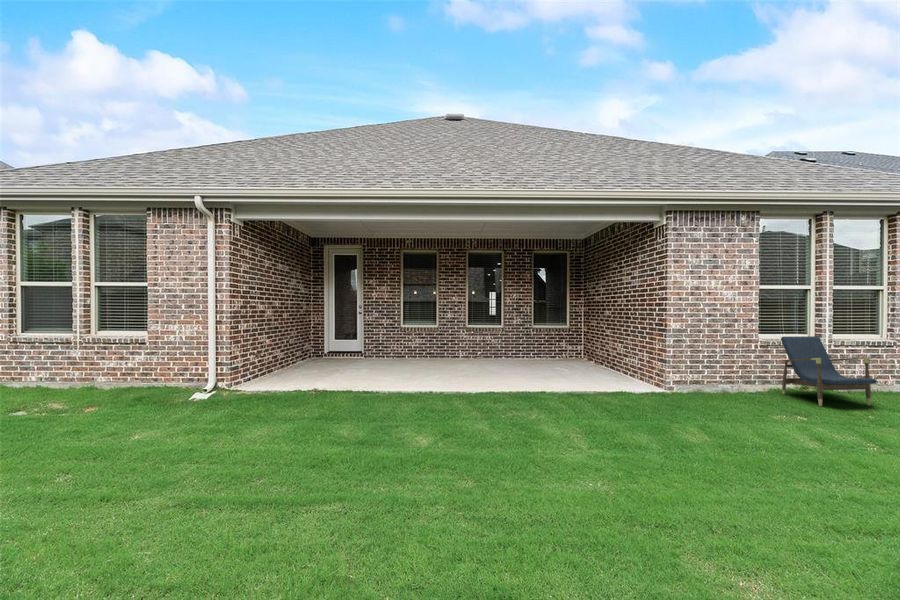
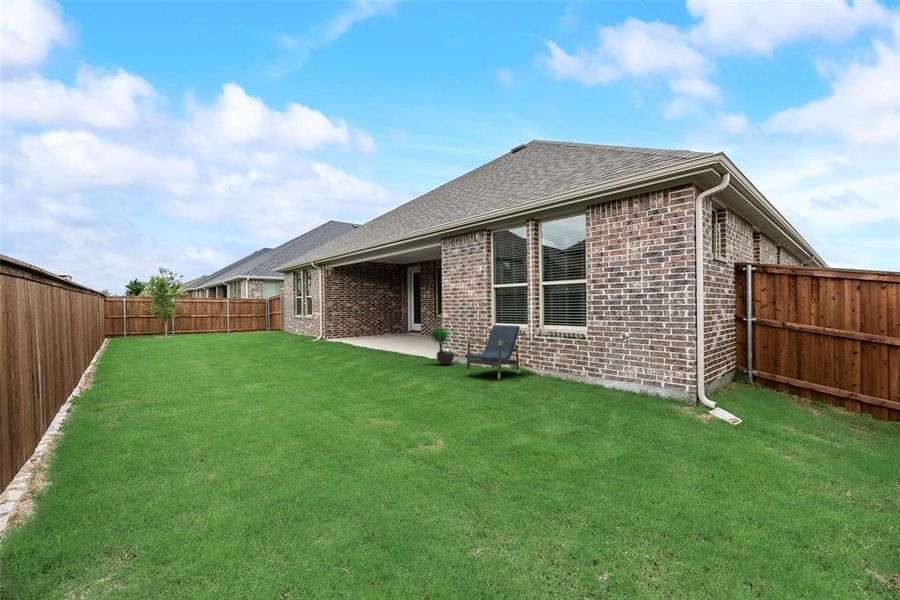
potted tree: none [691,339,731,397] -> present [431,327,454,365]

